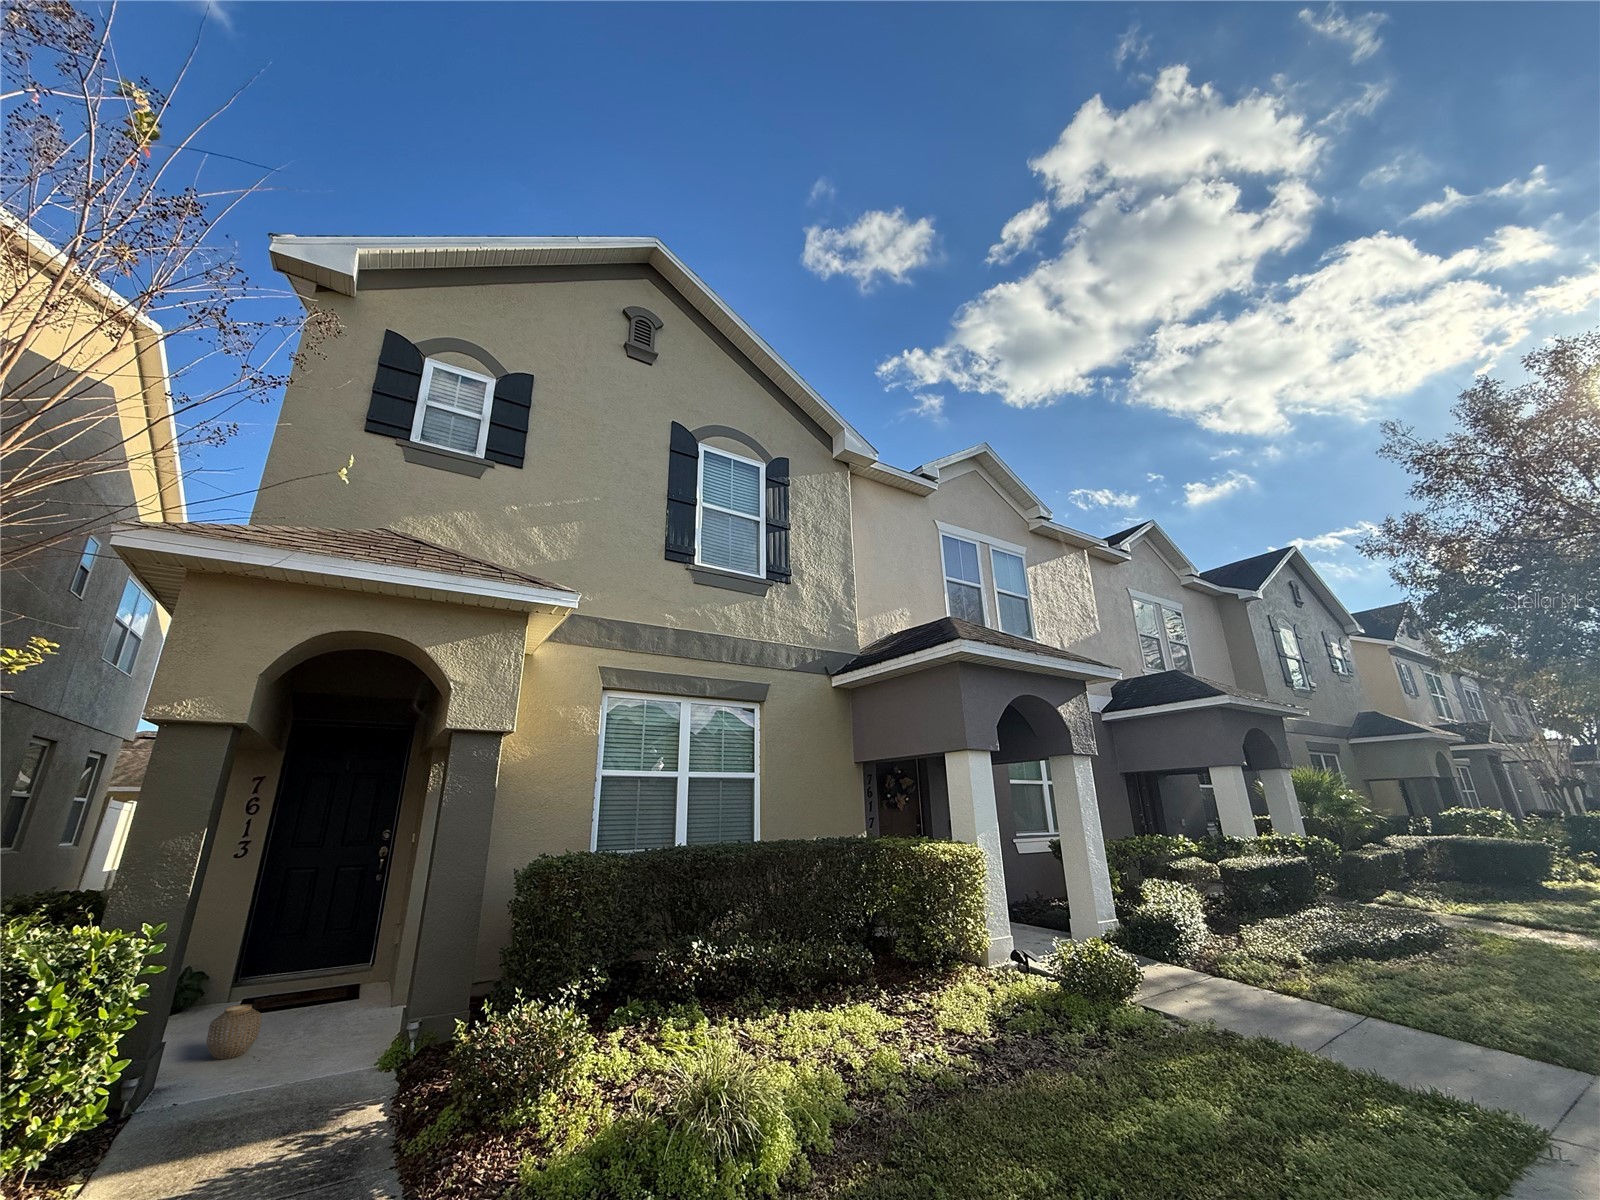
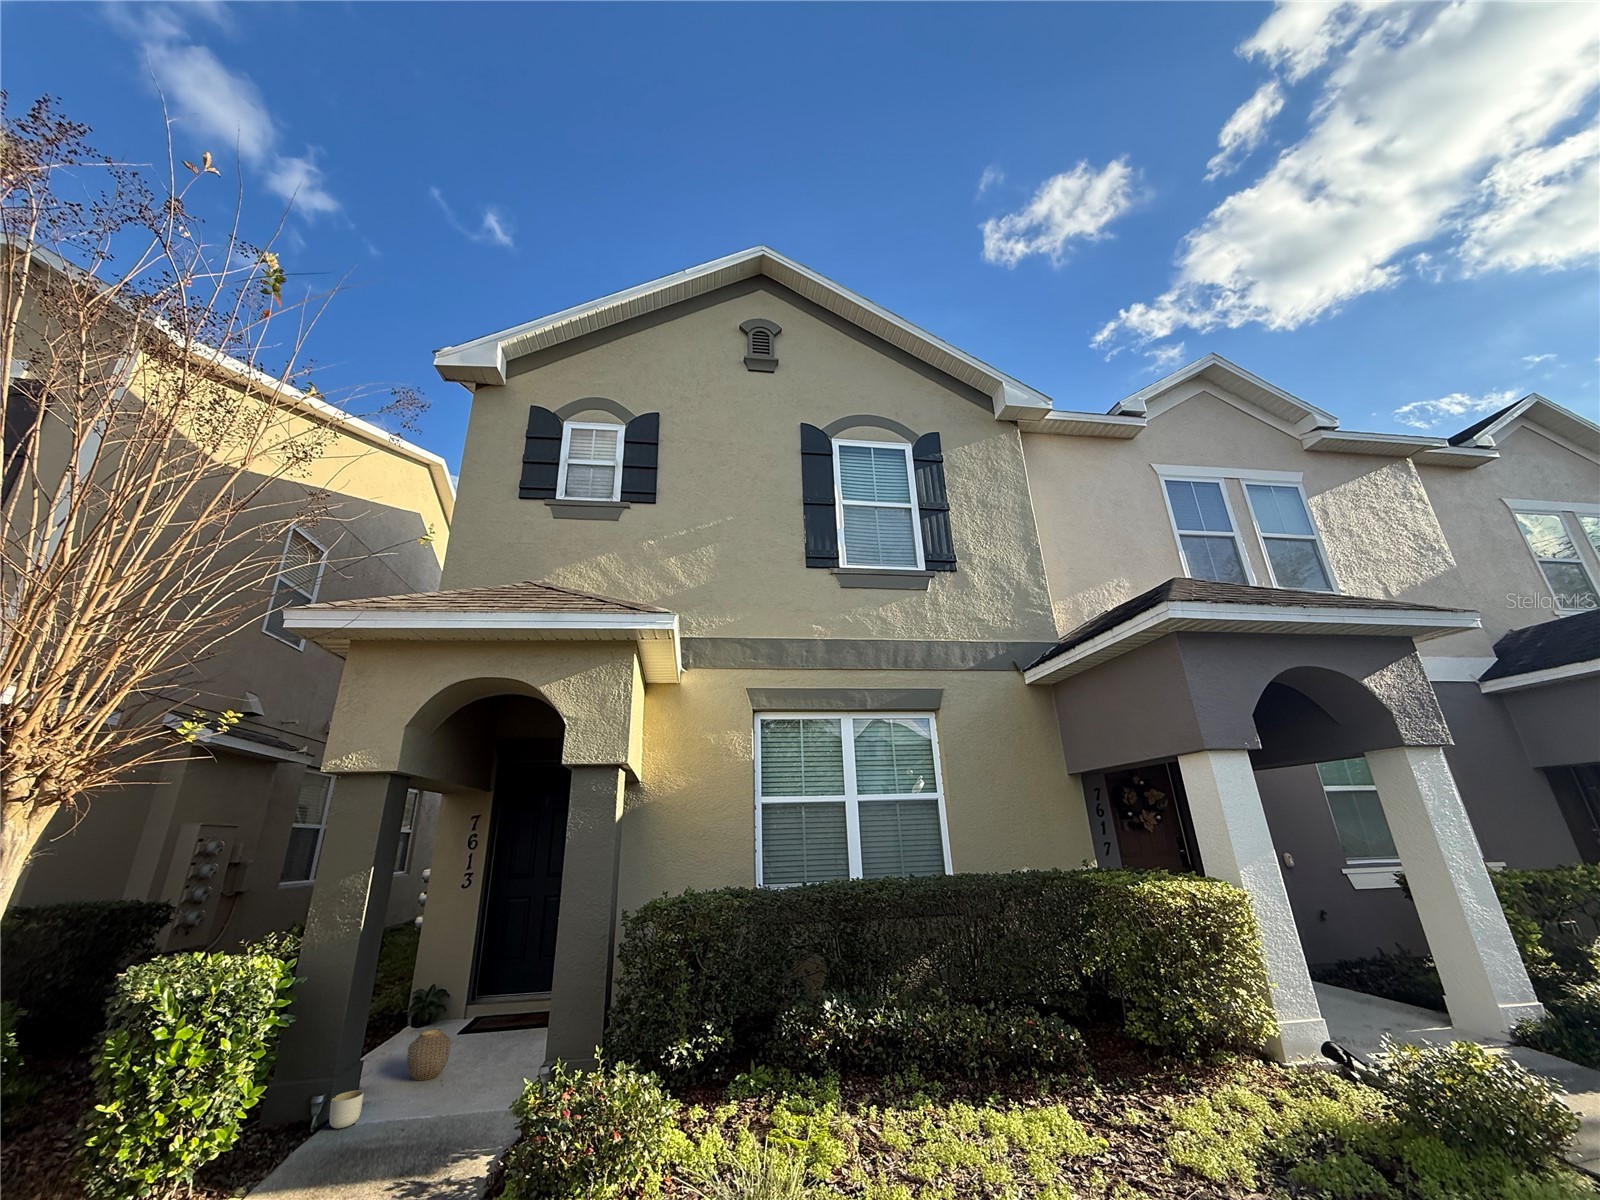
planter: none [146,1068,189,1109] -> present [329,1090,364,1128]

